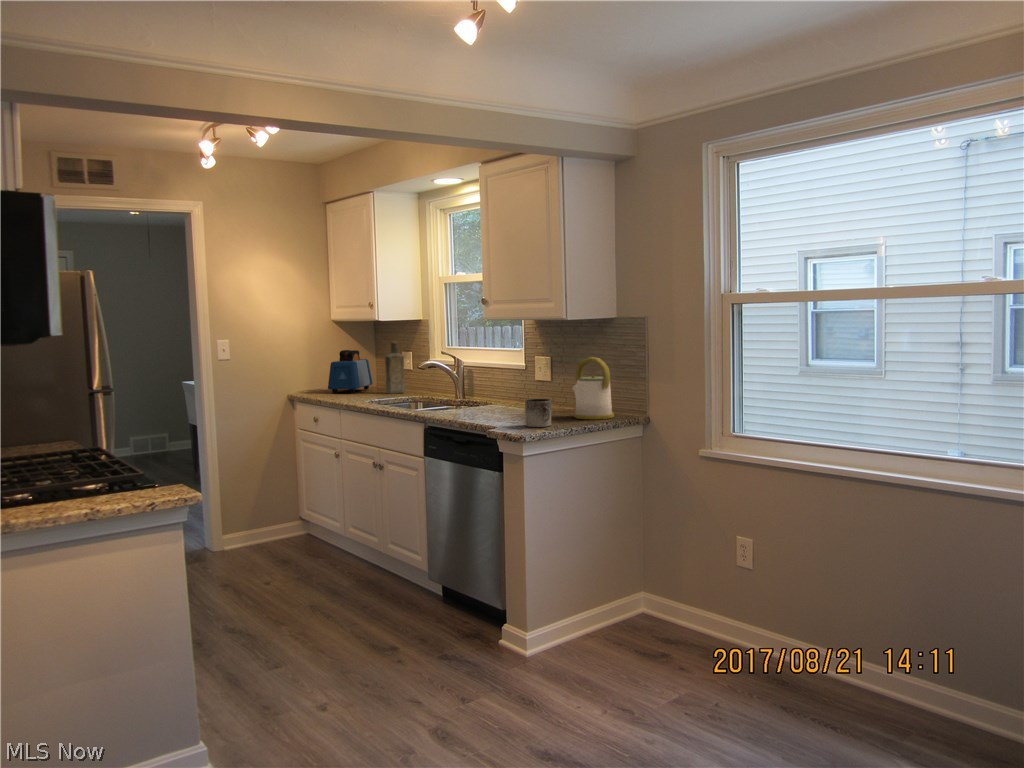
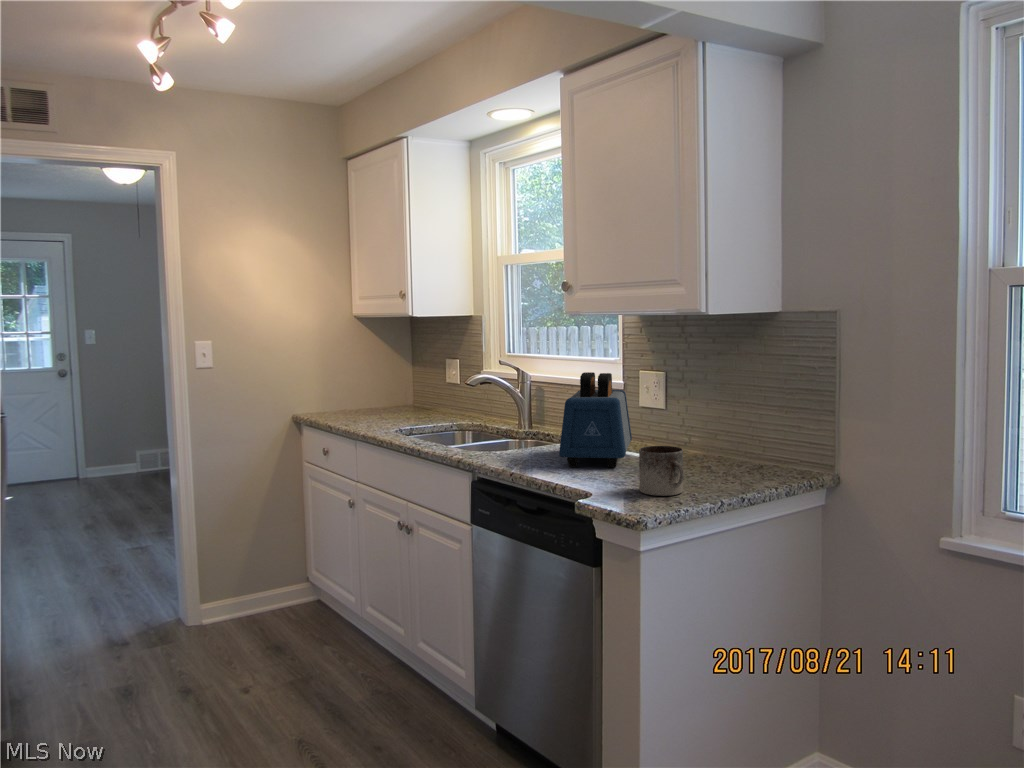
bottle: present [385,342,405,394] -> none [418,345,449,416]
toaster: present [328,350,372,394] -> present [559,372,632,467]
kettle: present [572,357,614,419] -> none [708,376,780,479]

